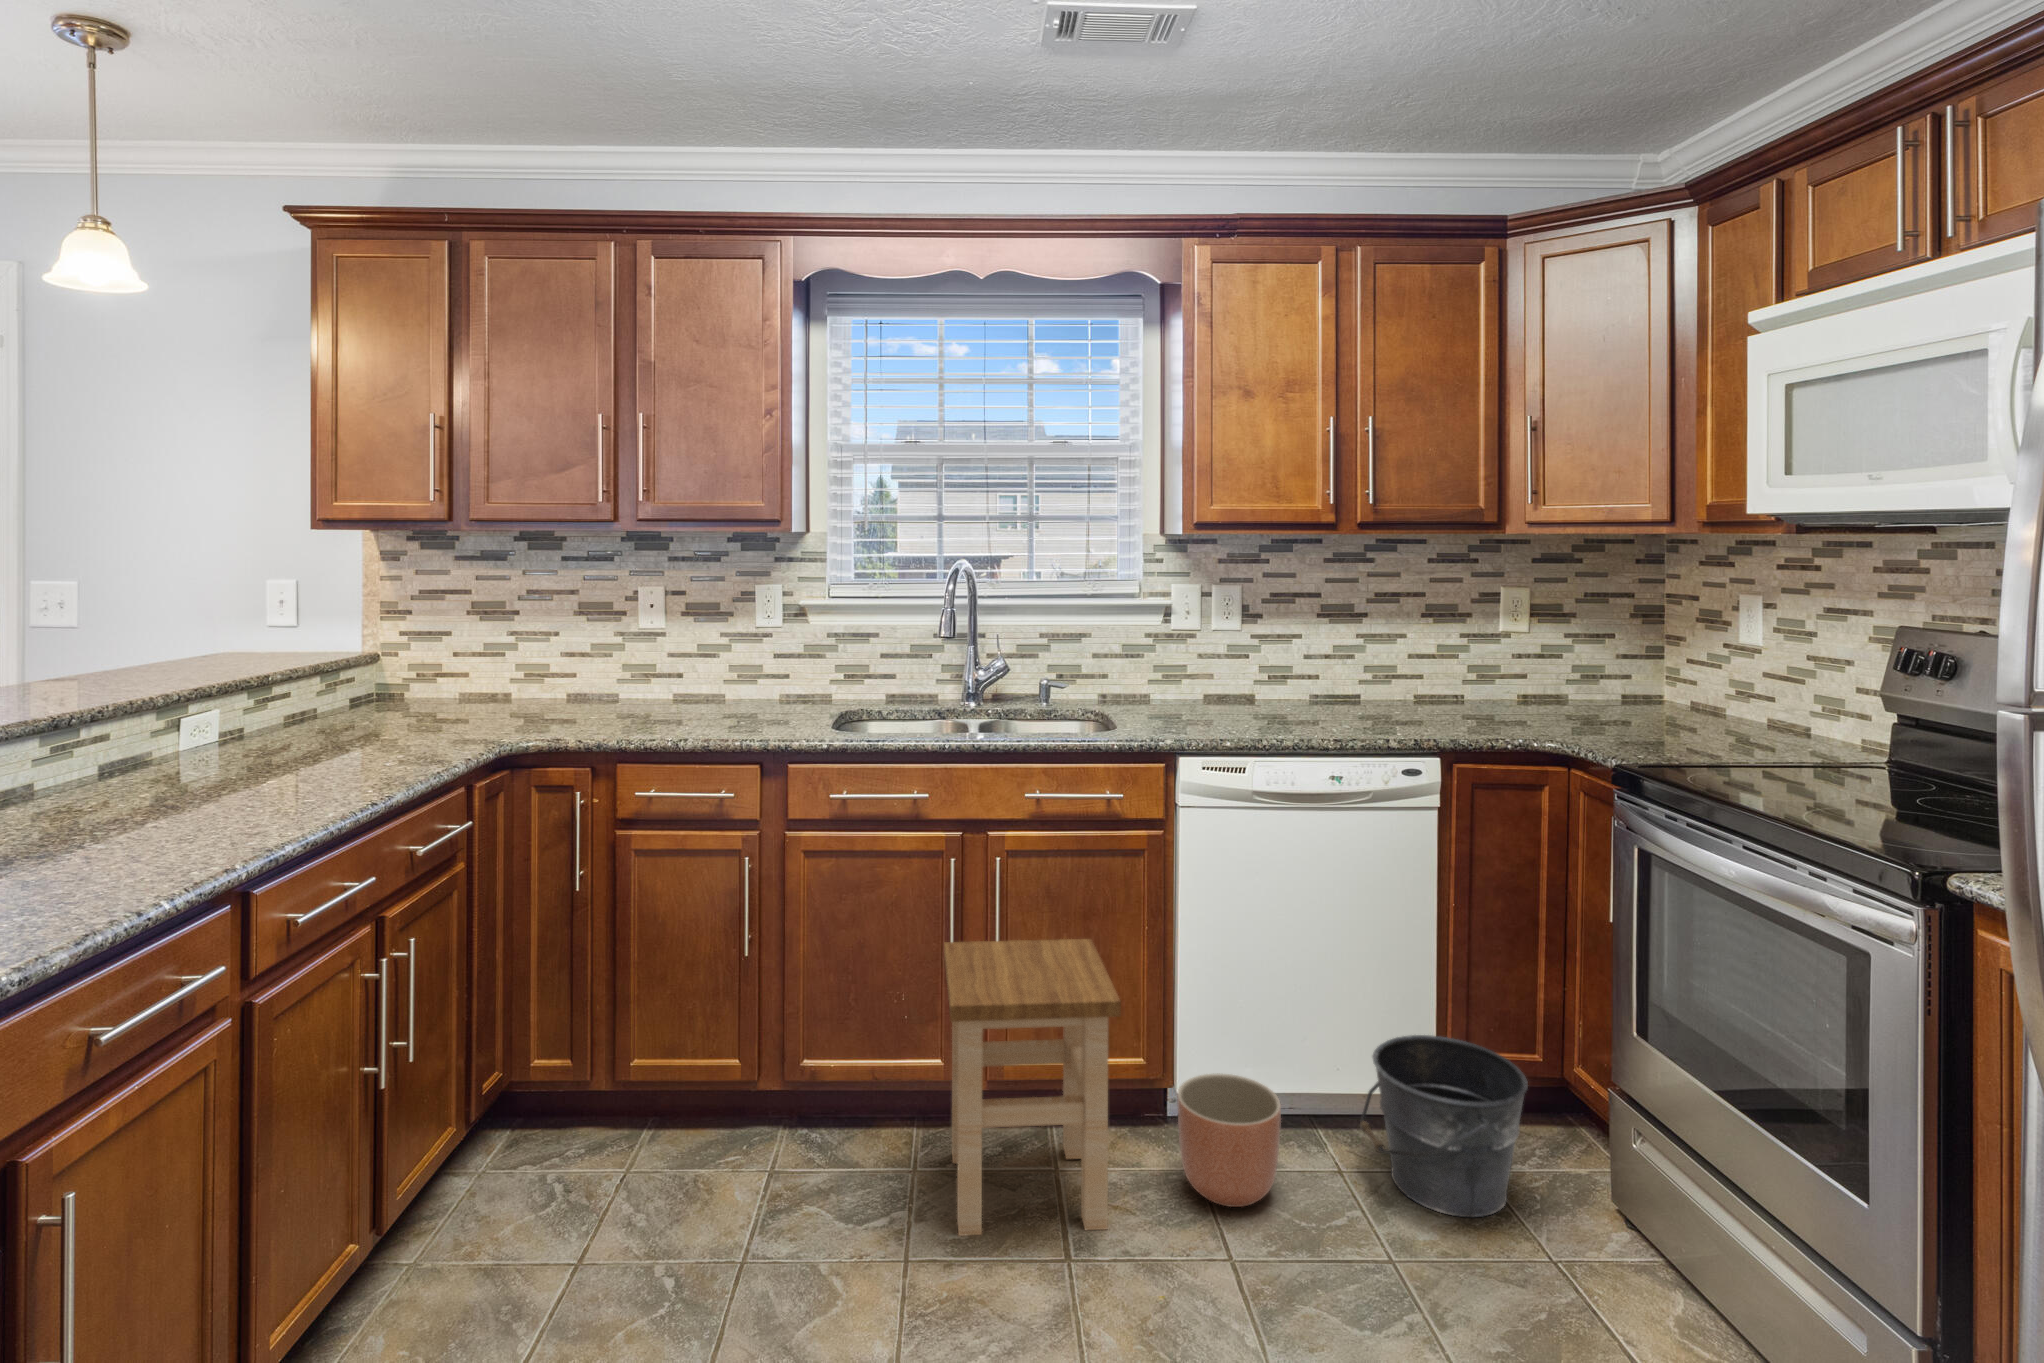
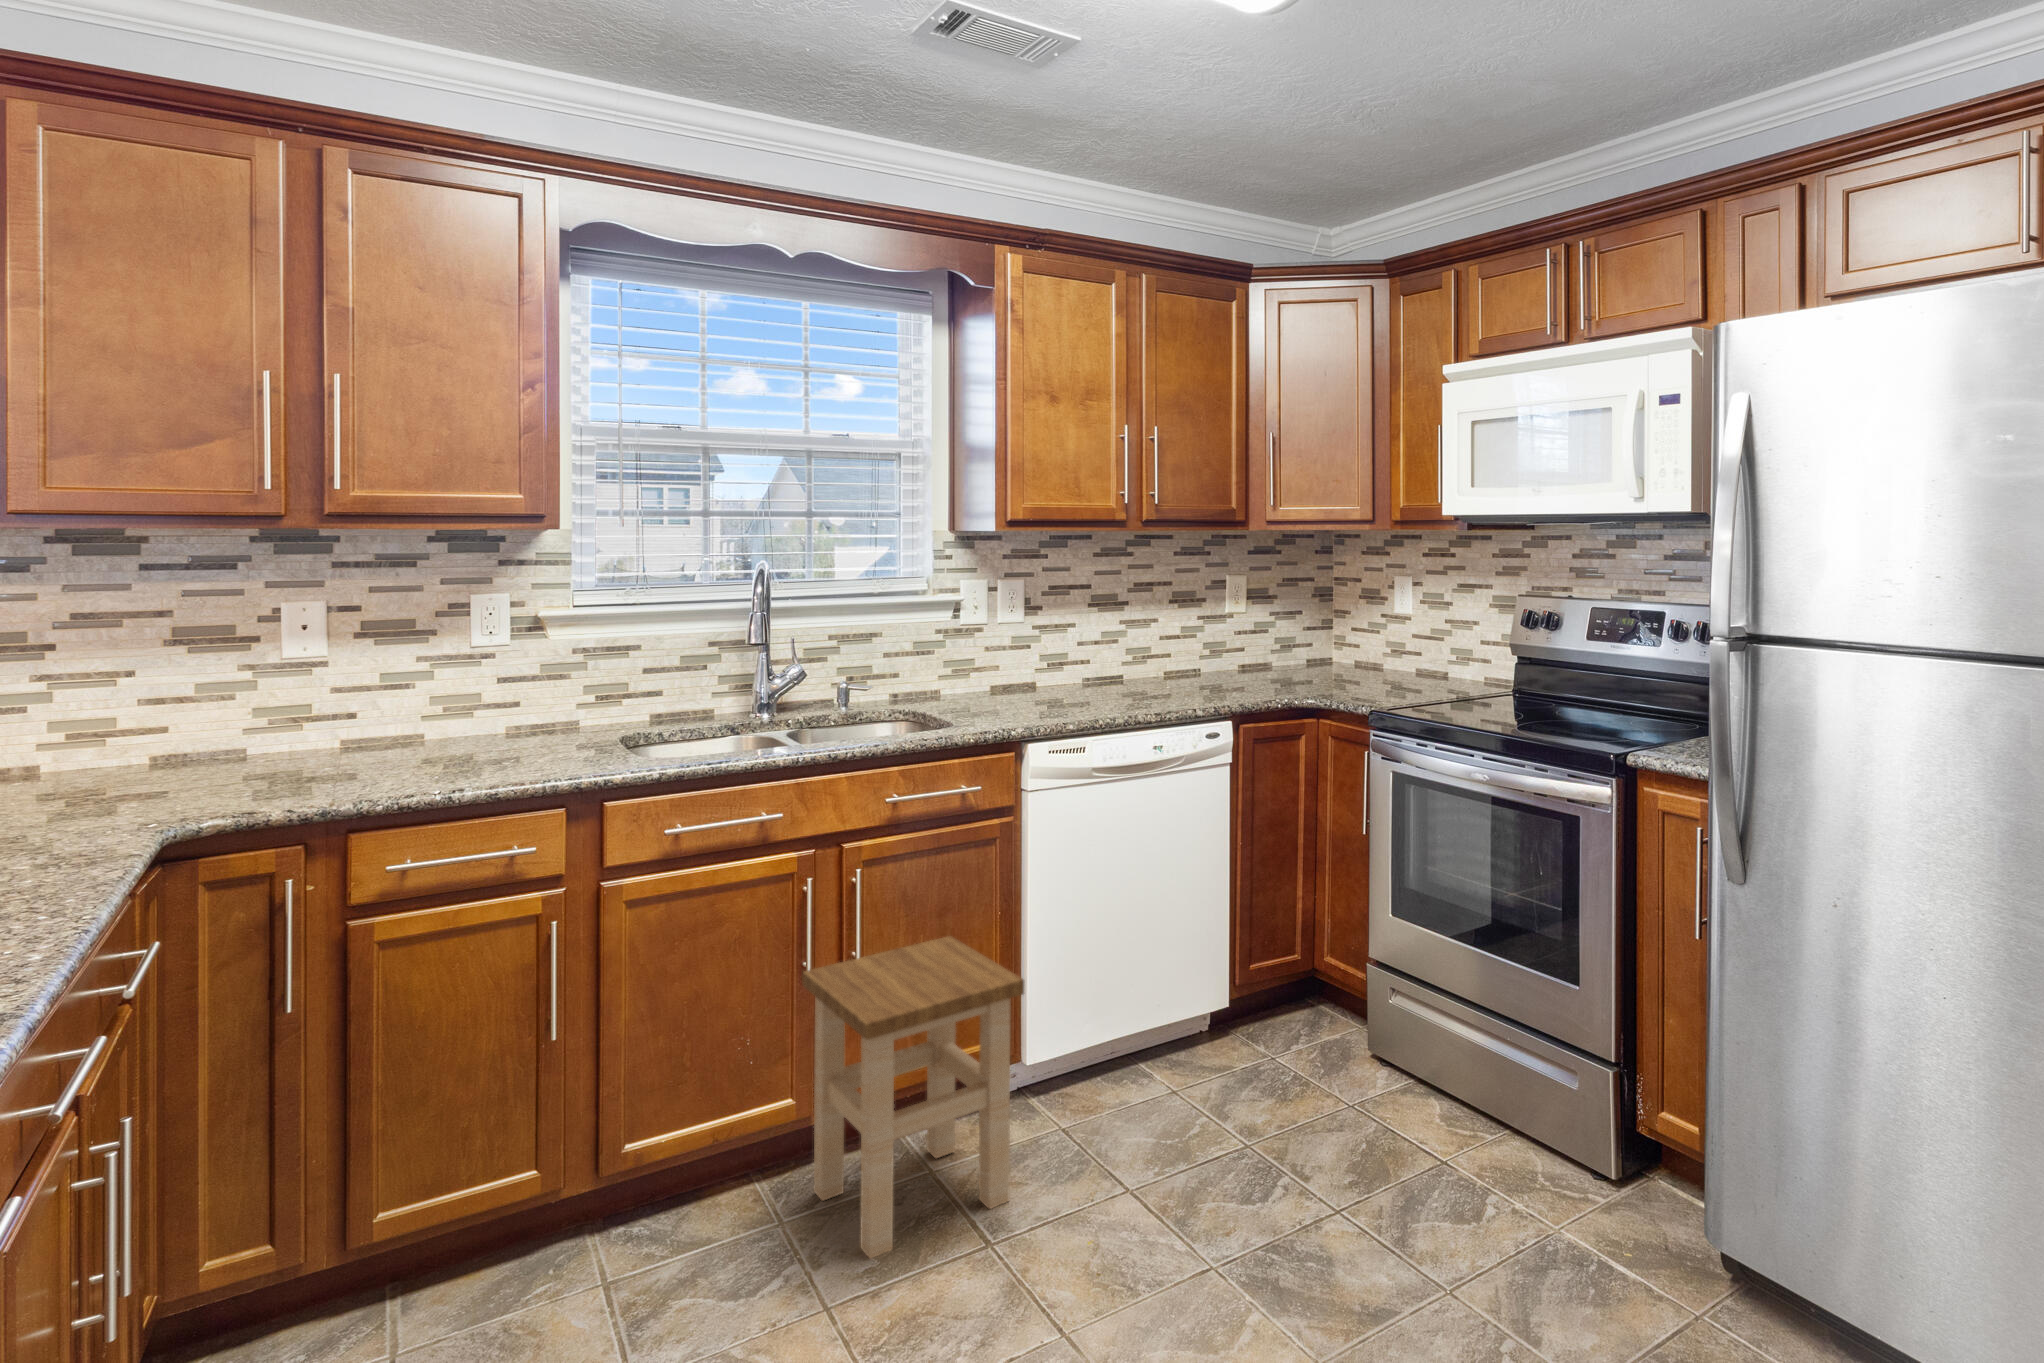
bucket: present [1360,1035,1528,1217] -> none [1186,955,1313,1096]
planter: present [1177,1073,1281,1207] -> none [1047,1030,1140,1148]

